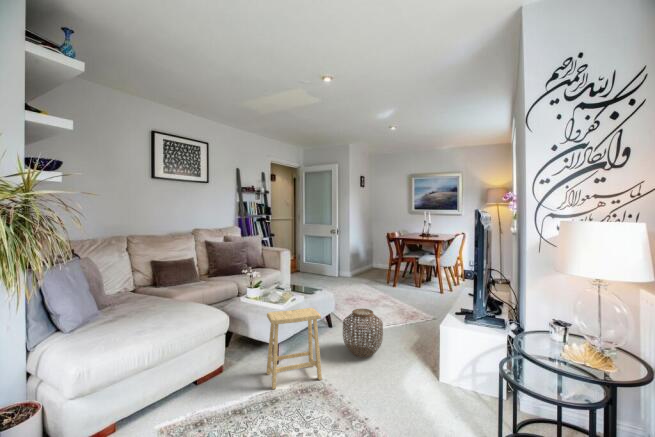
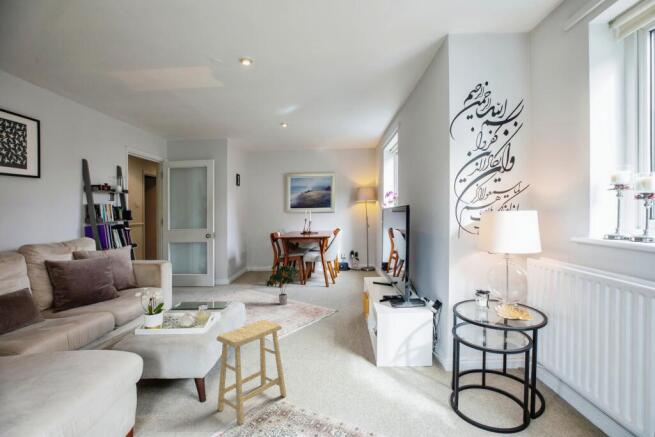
potted plant: none [366,263,397,302] -> present [265,265,300,305]
woven basket: present [343,309,383,357] -> none [283,311,325,362]

